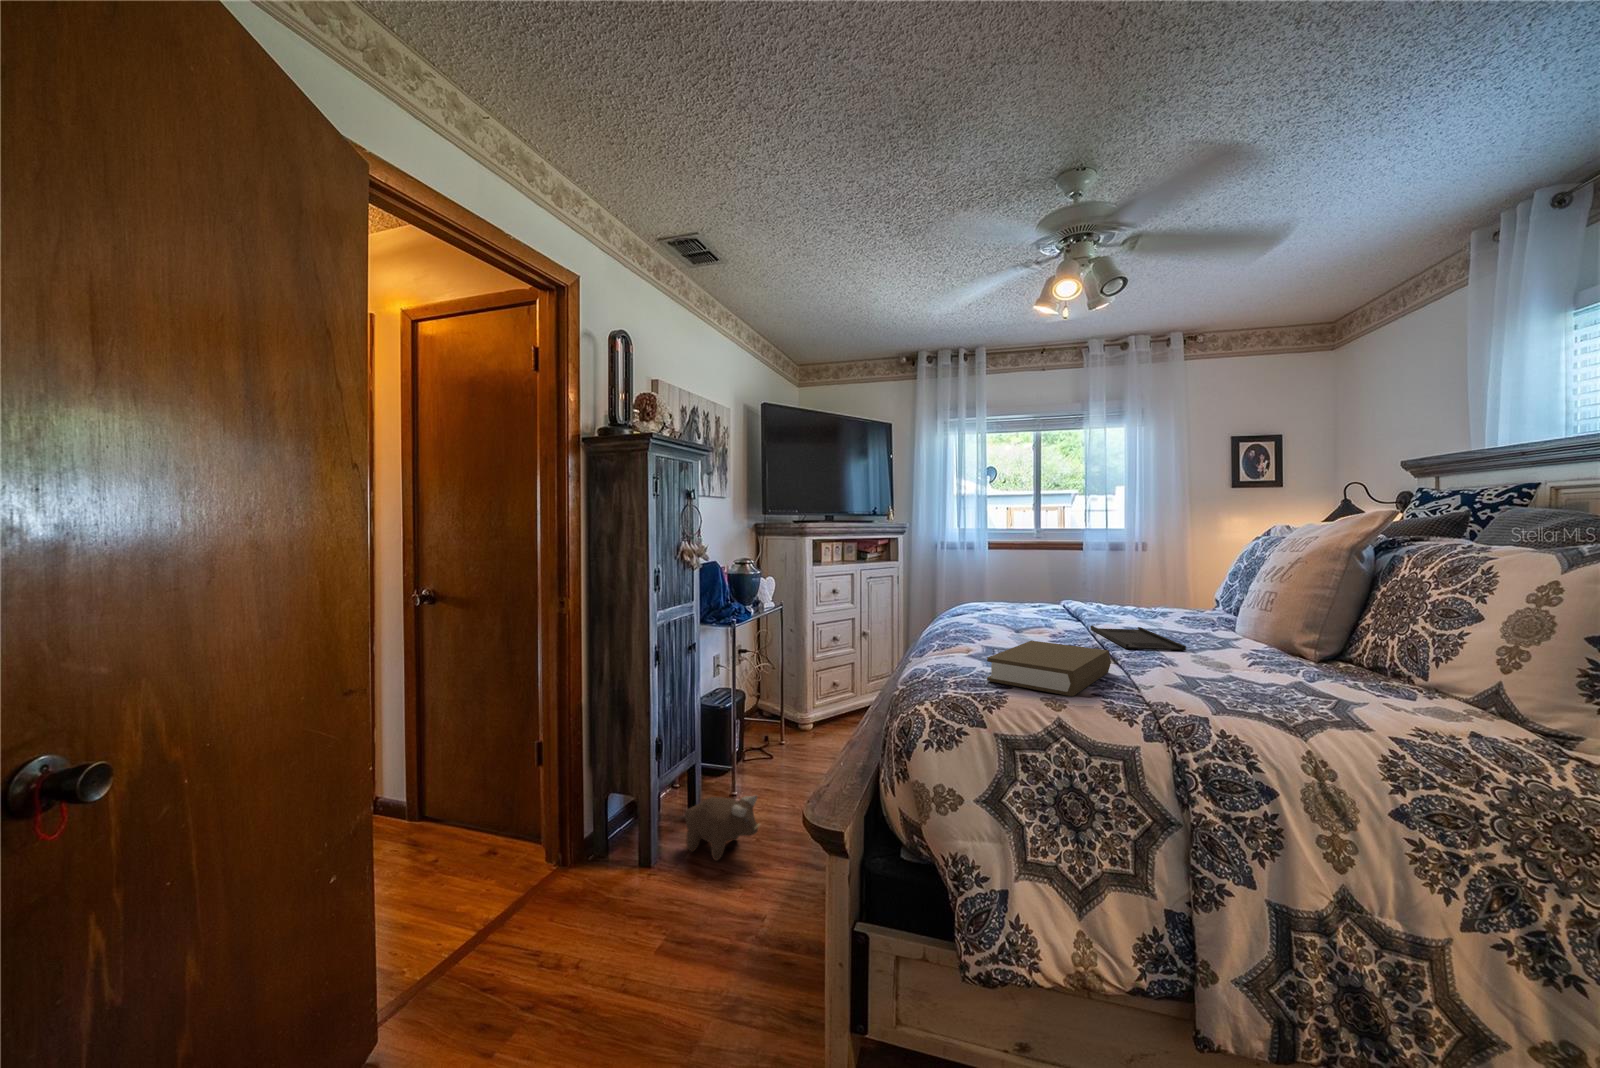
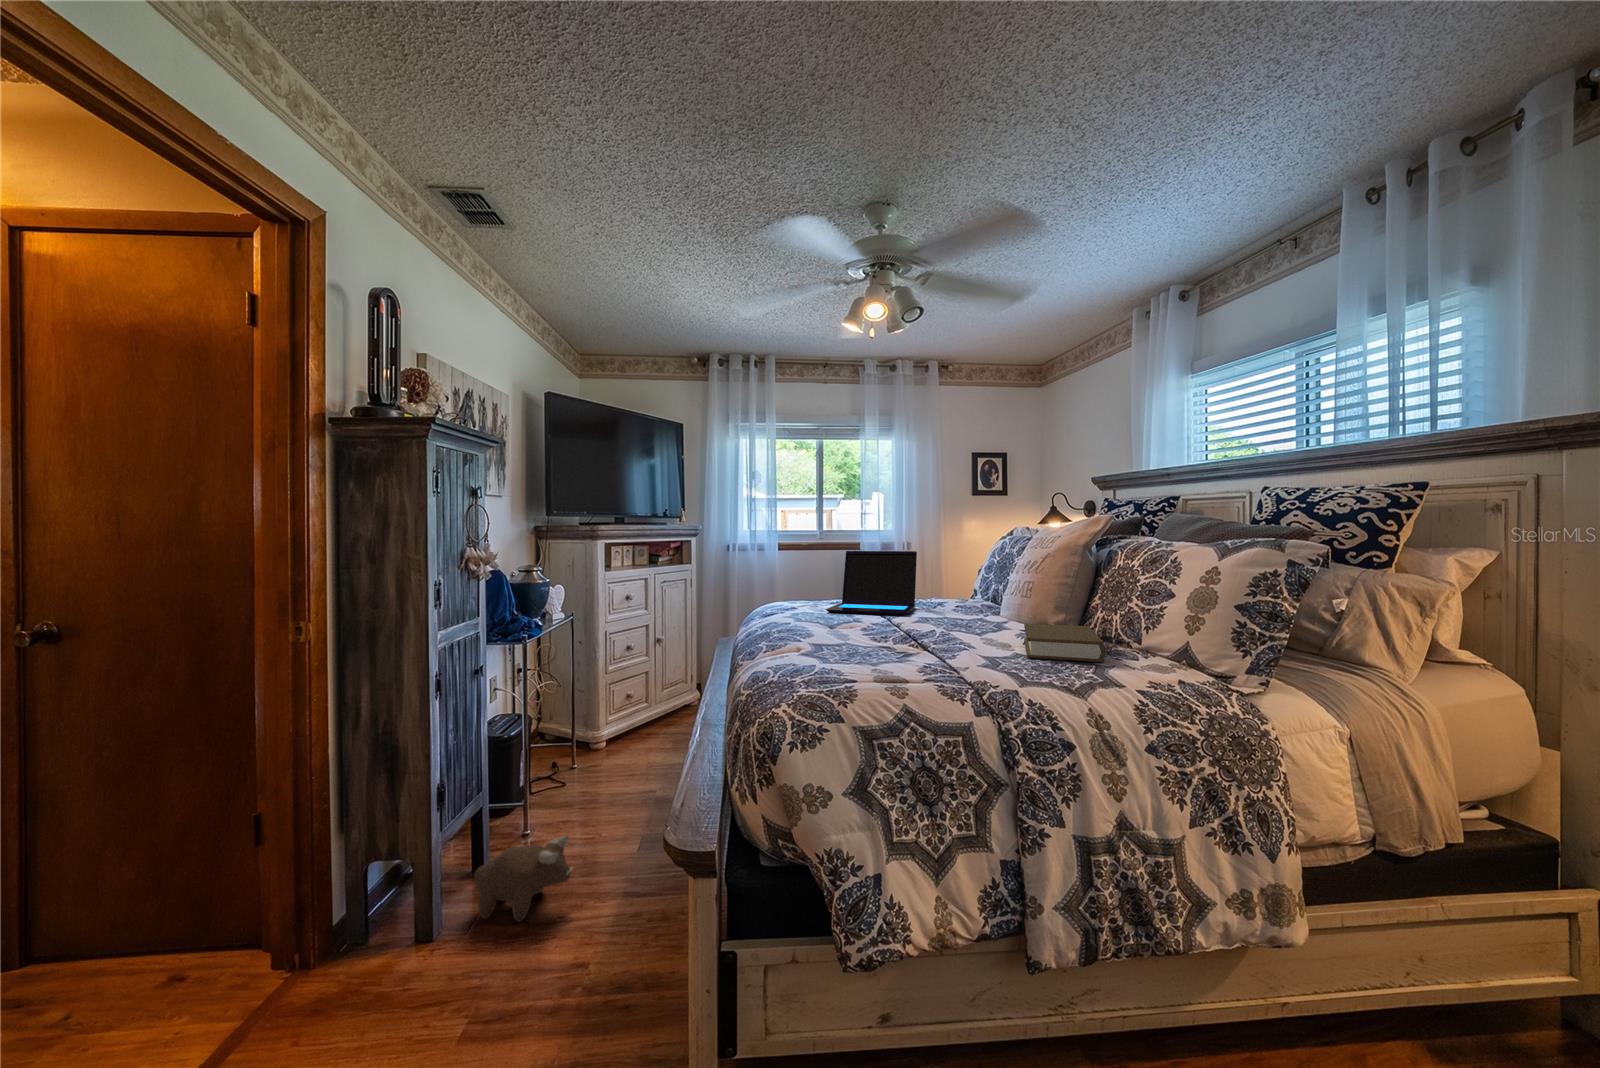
laptop: none [1013,549,1128,621] -> present [826,551,917,615]
tray: present [1090,626,1186,650] -> none [897,618,978,637]
book: present [987,641,1111,696] -> present [1024,624,1106,662]

